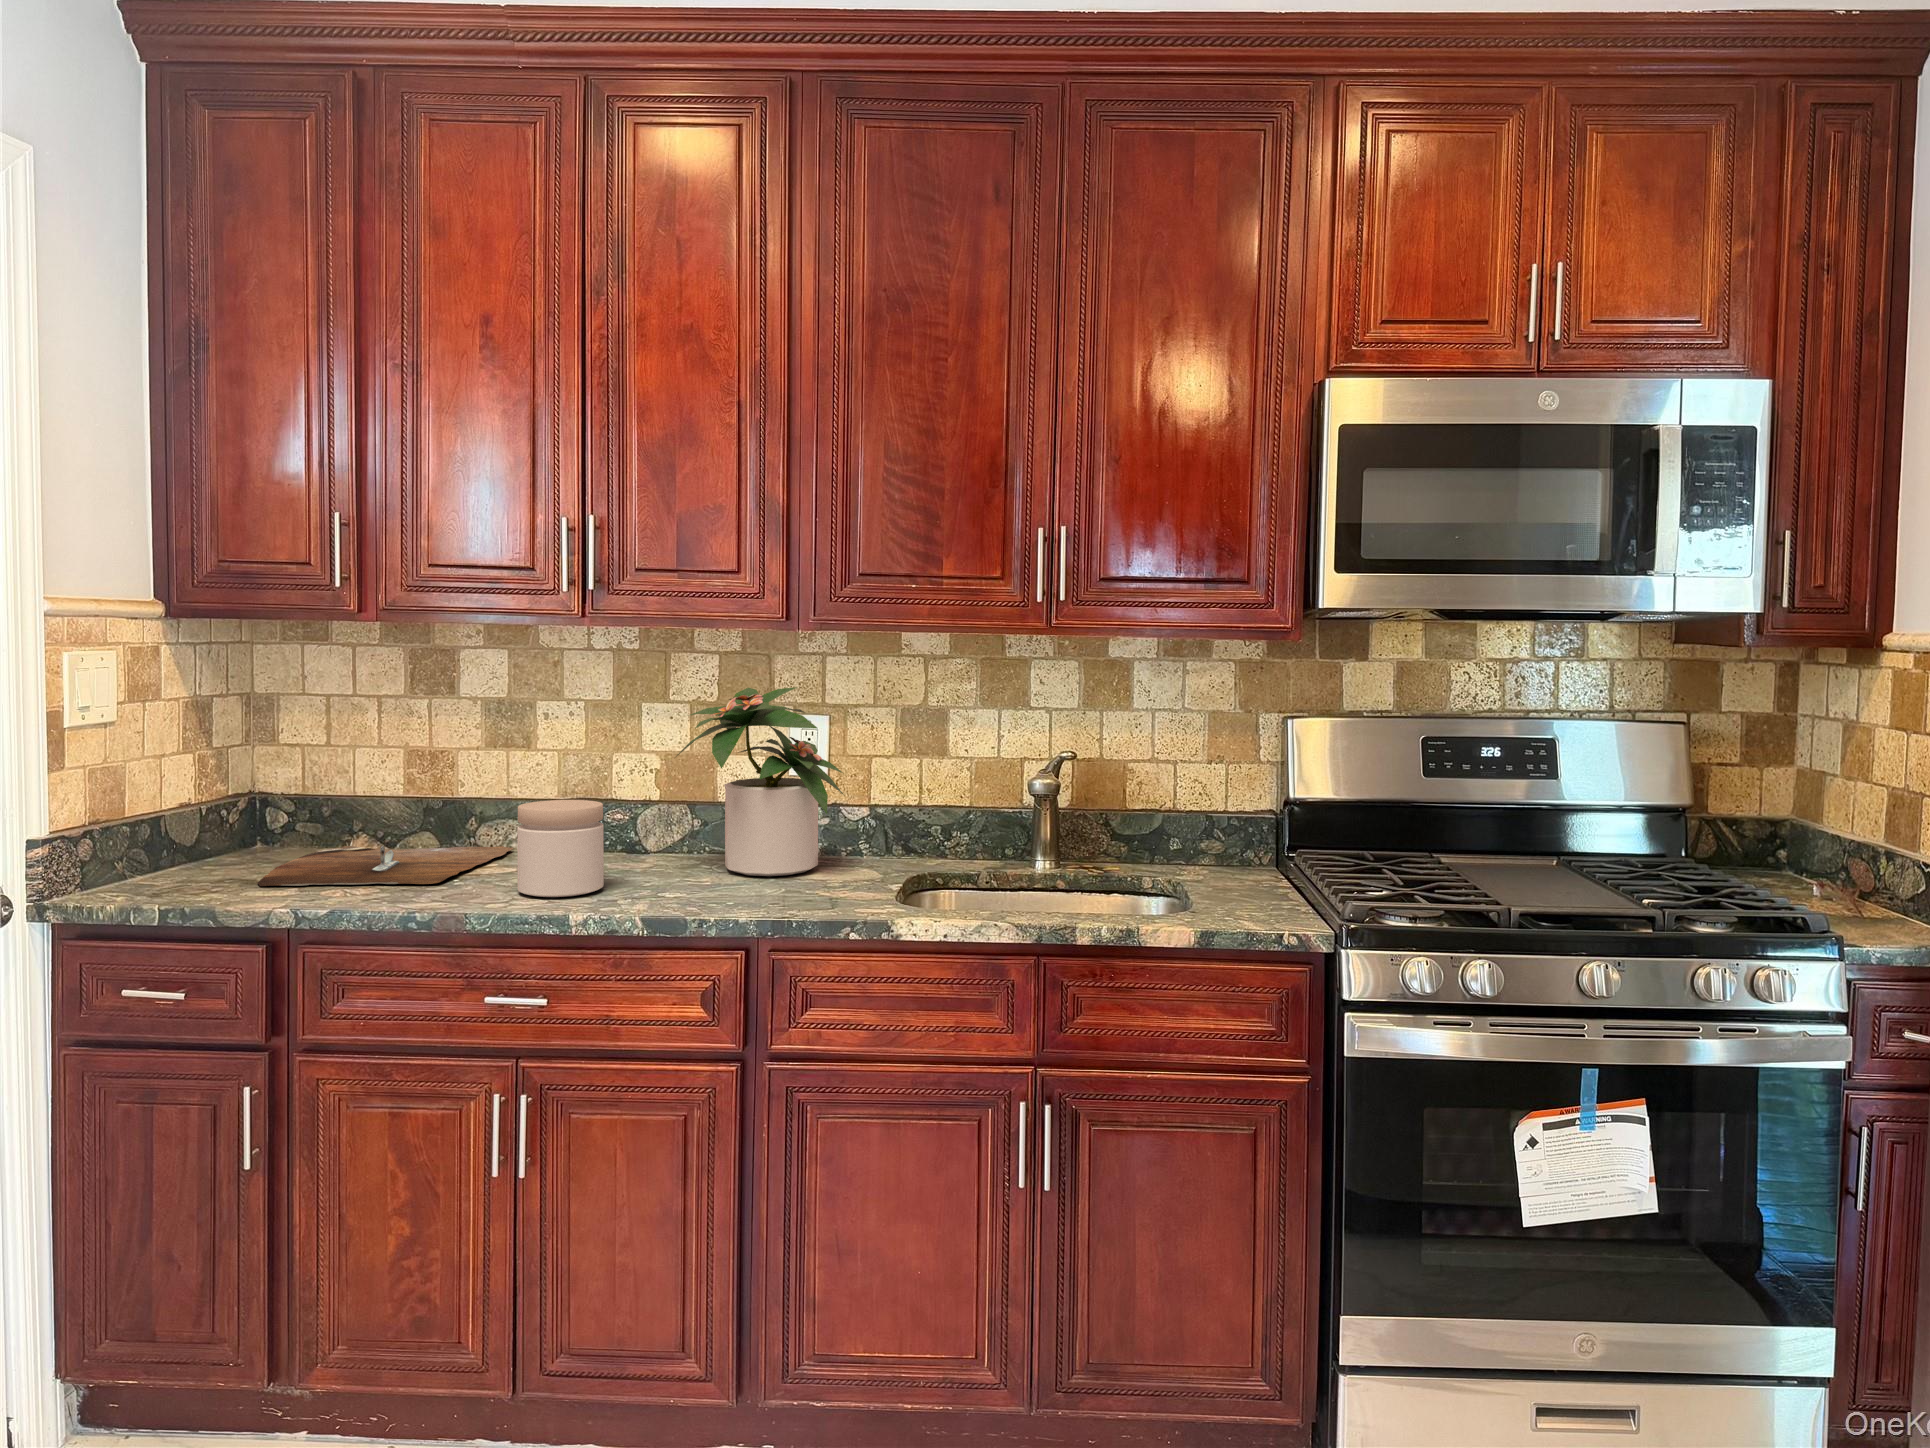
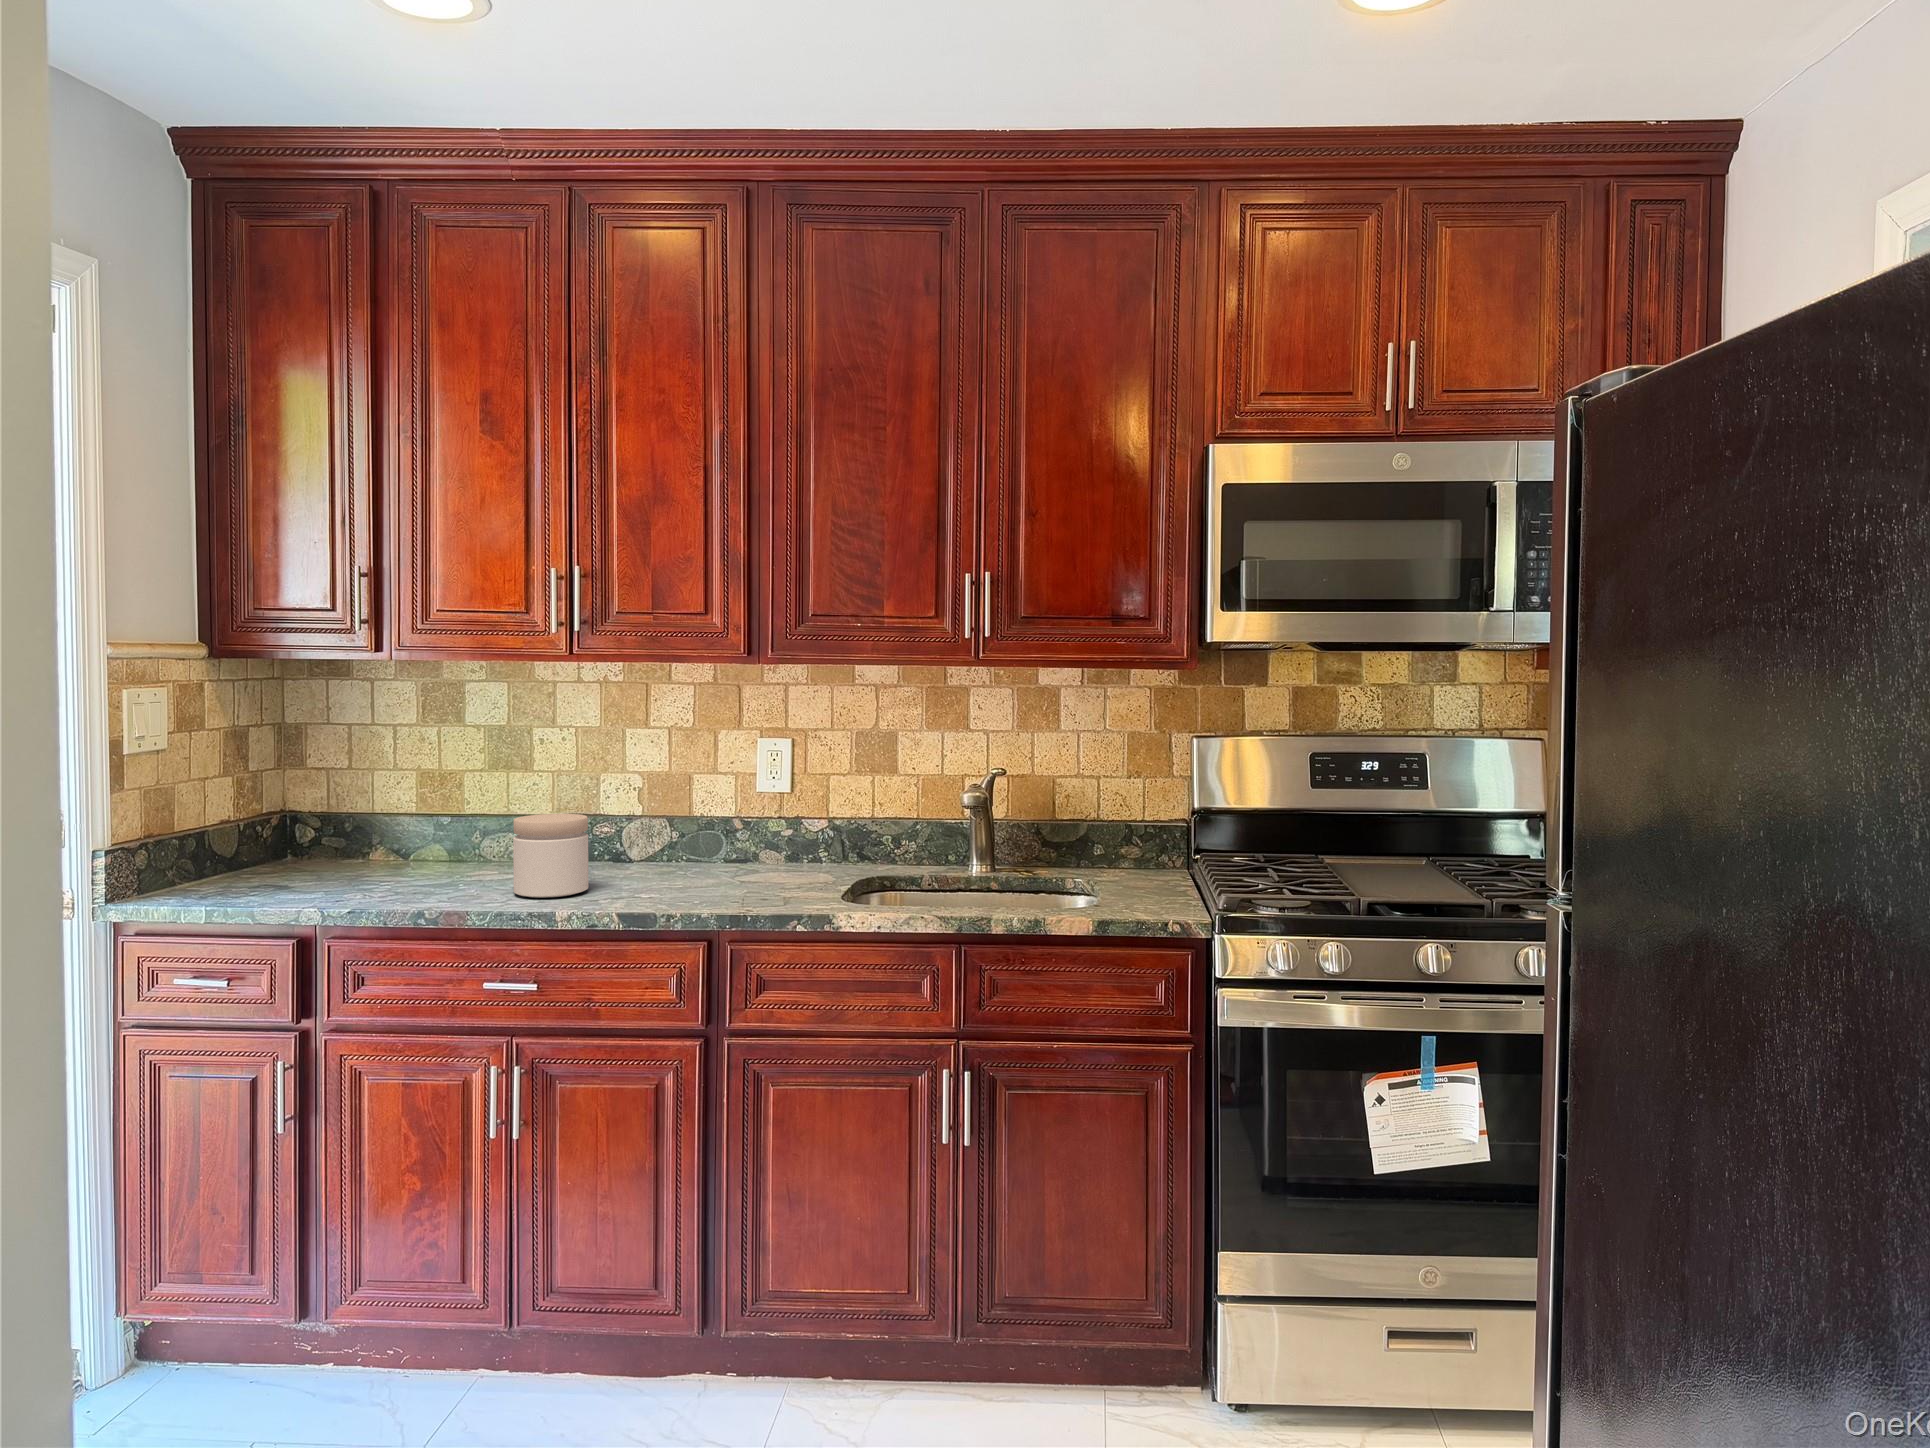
potted plant: present [676,687,844,876] -> none [650,714,803,880]
cutting board: present [258,846,513,886] -> none [289,855,514,890]

